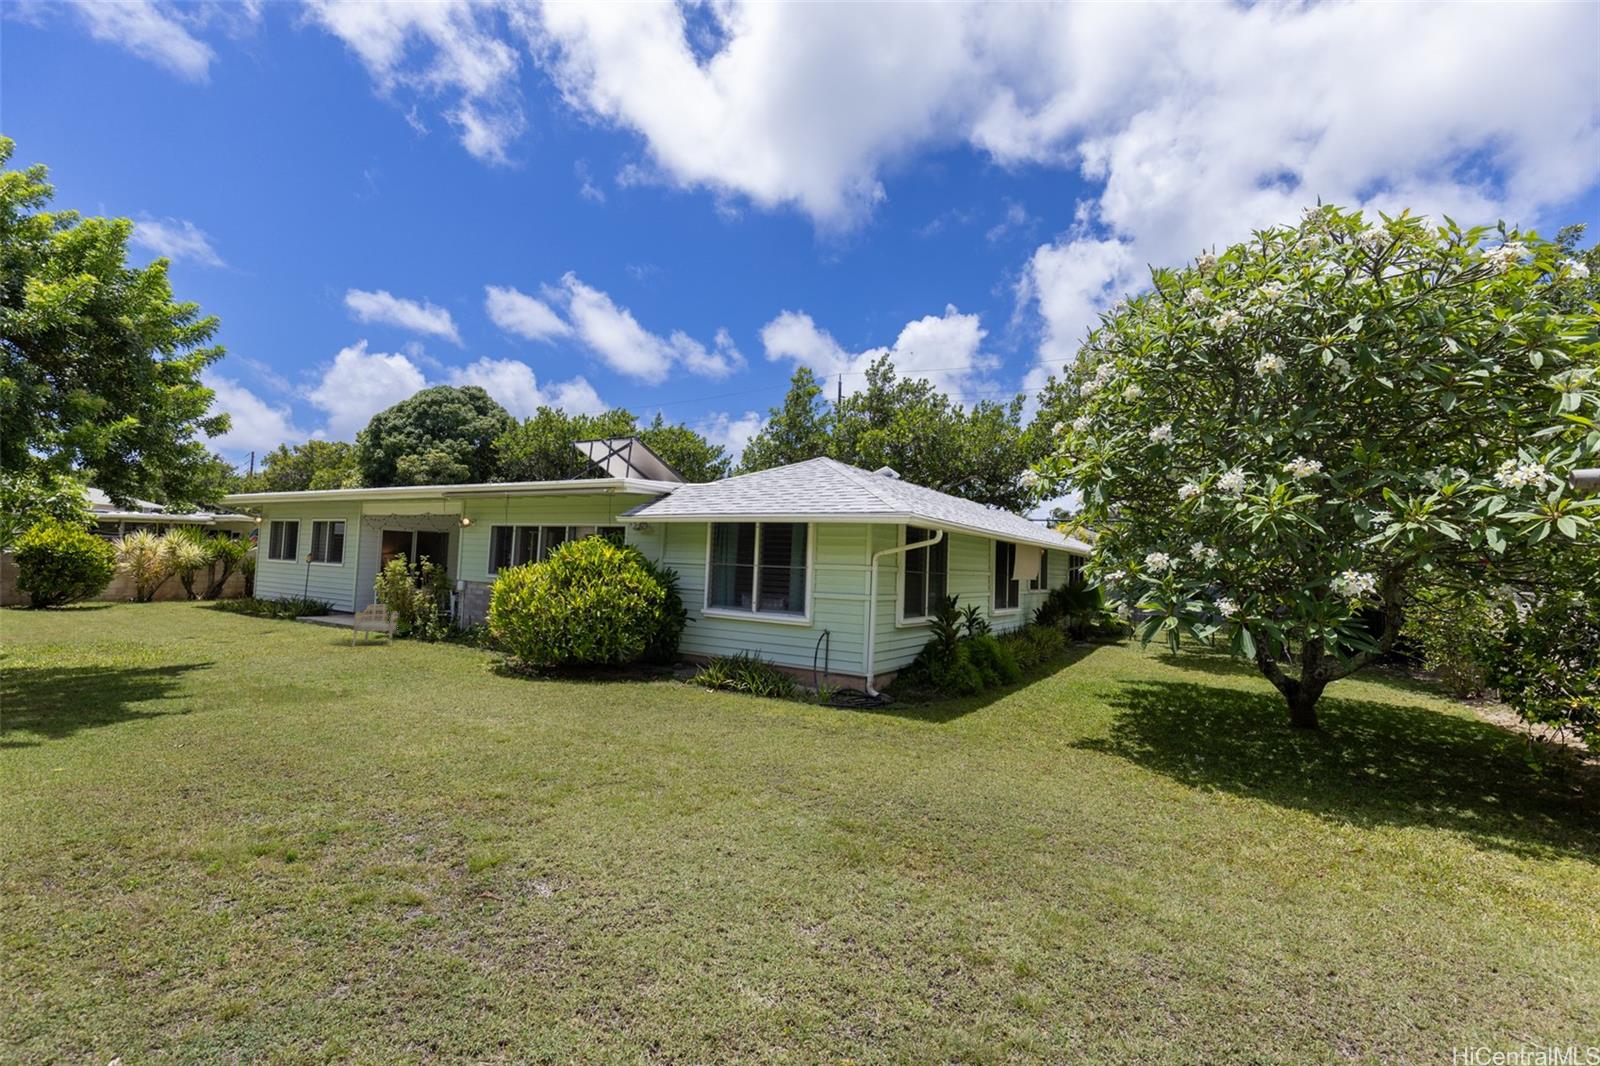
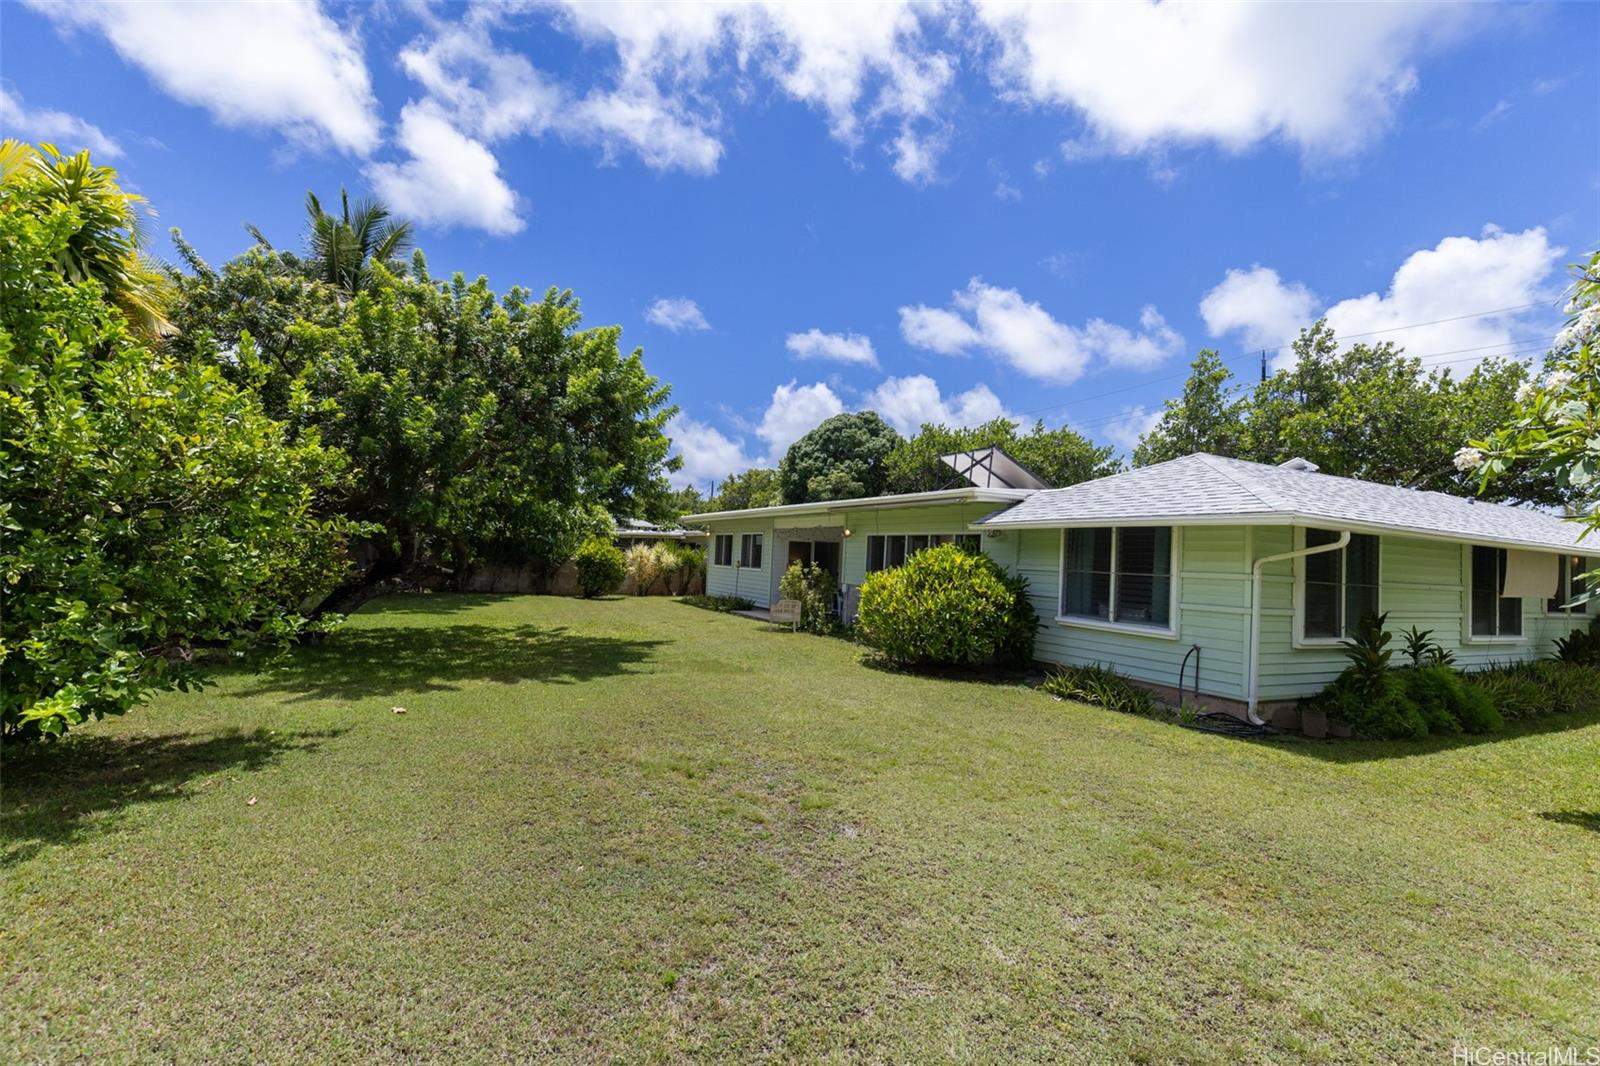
woven basket: none [878,672,930,695] -> present [1272,707,1351,738]

